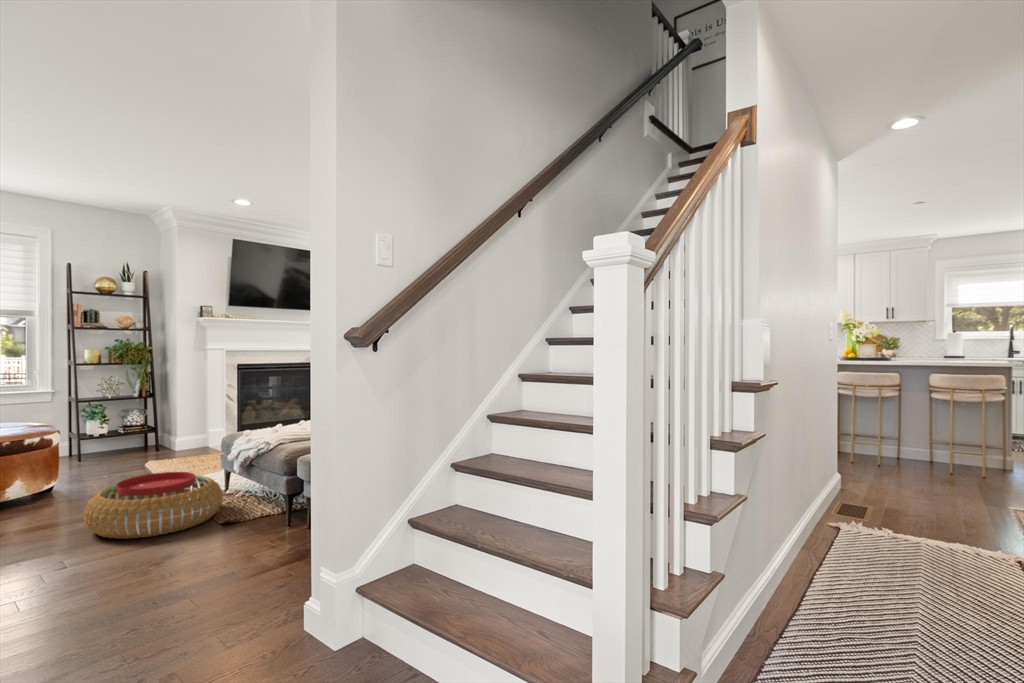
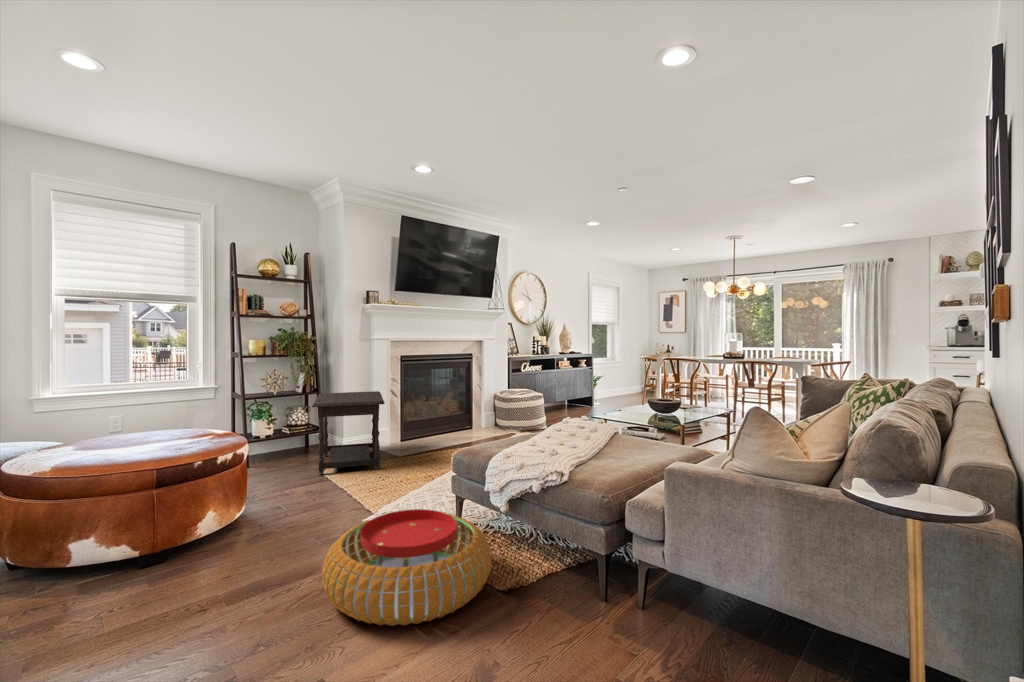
side table: none [133,395,211,465] -> present [312,391,385,475]

